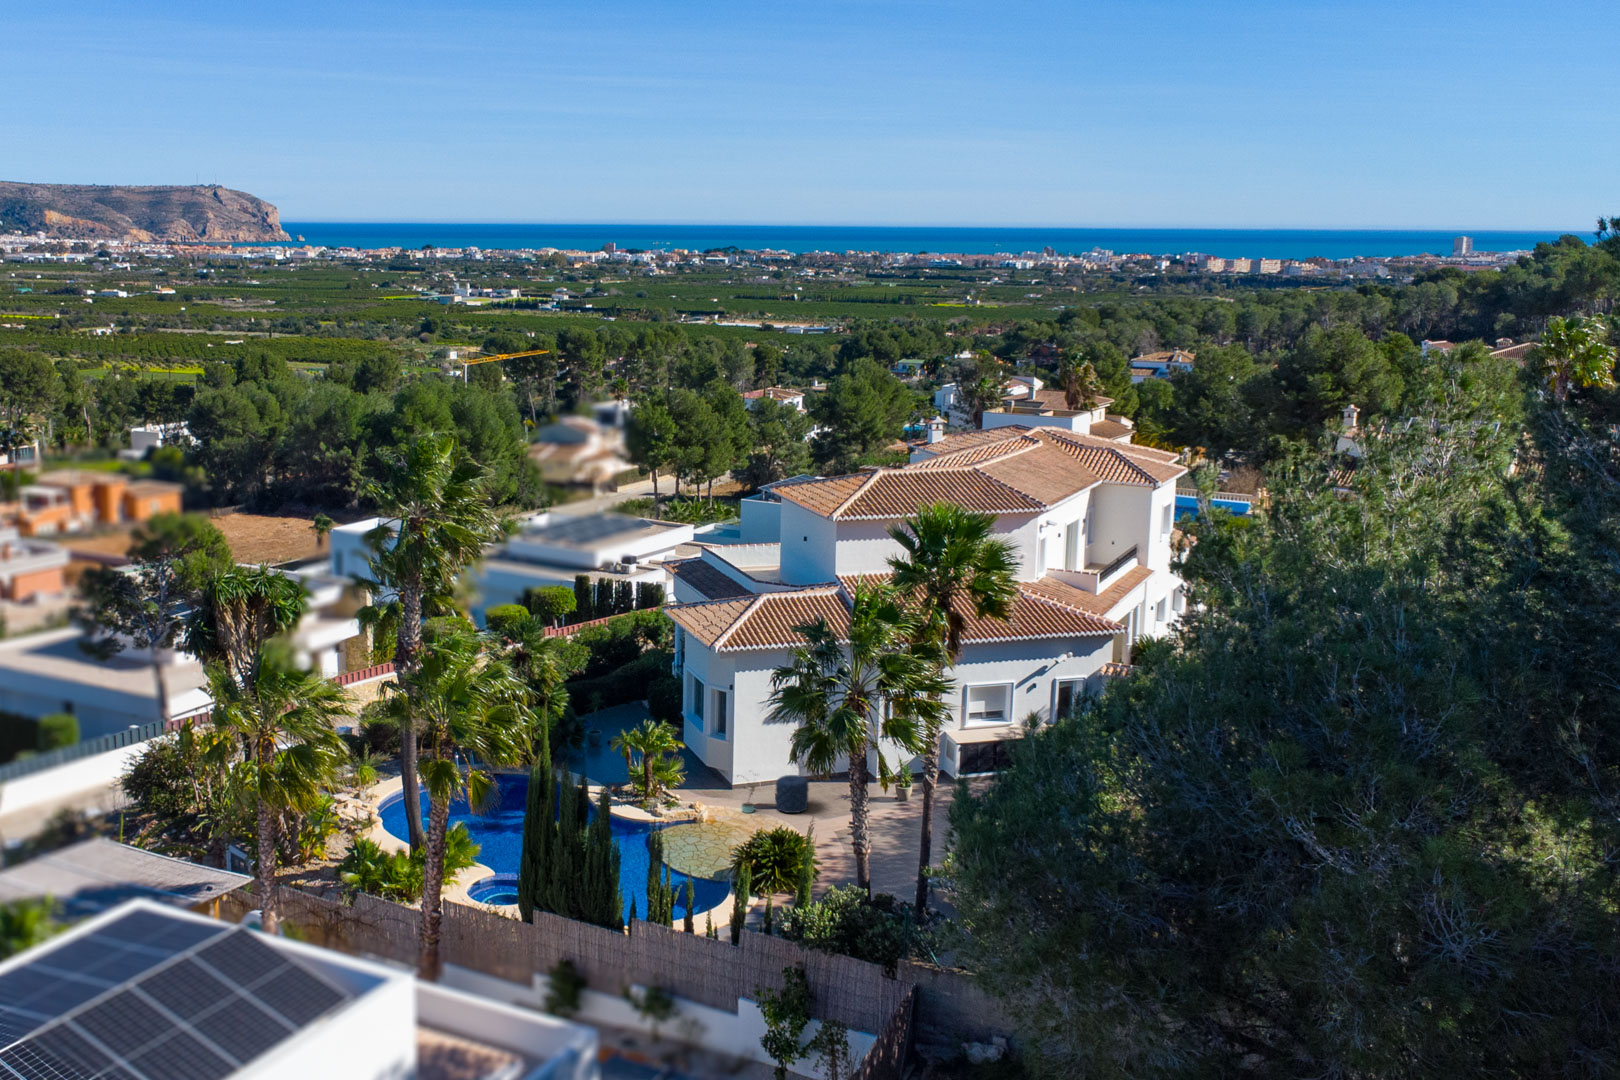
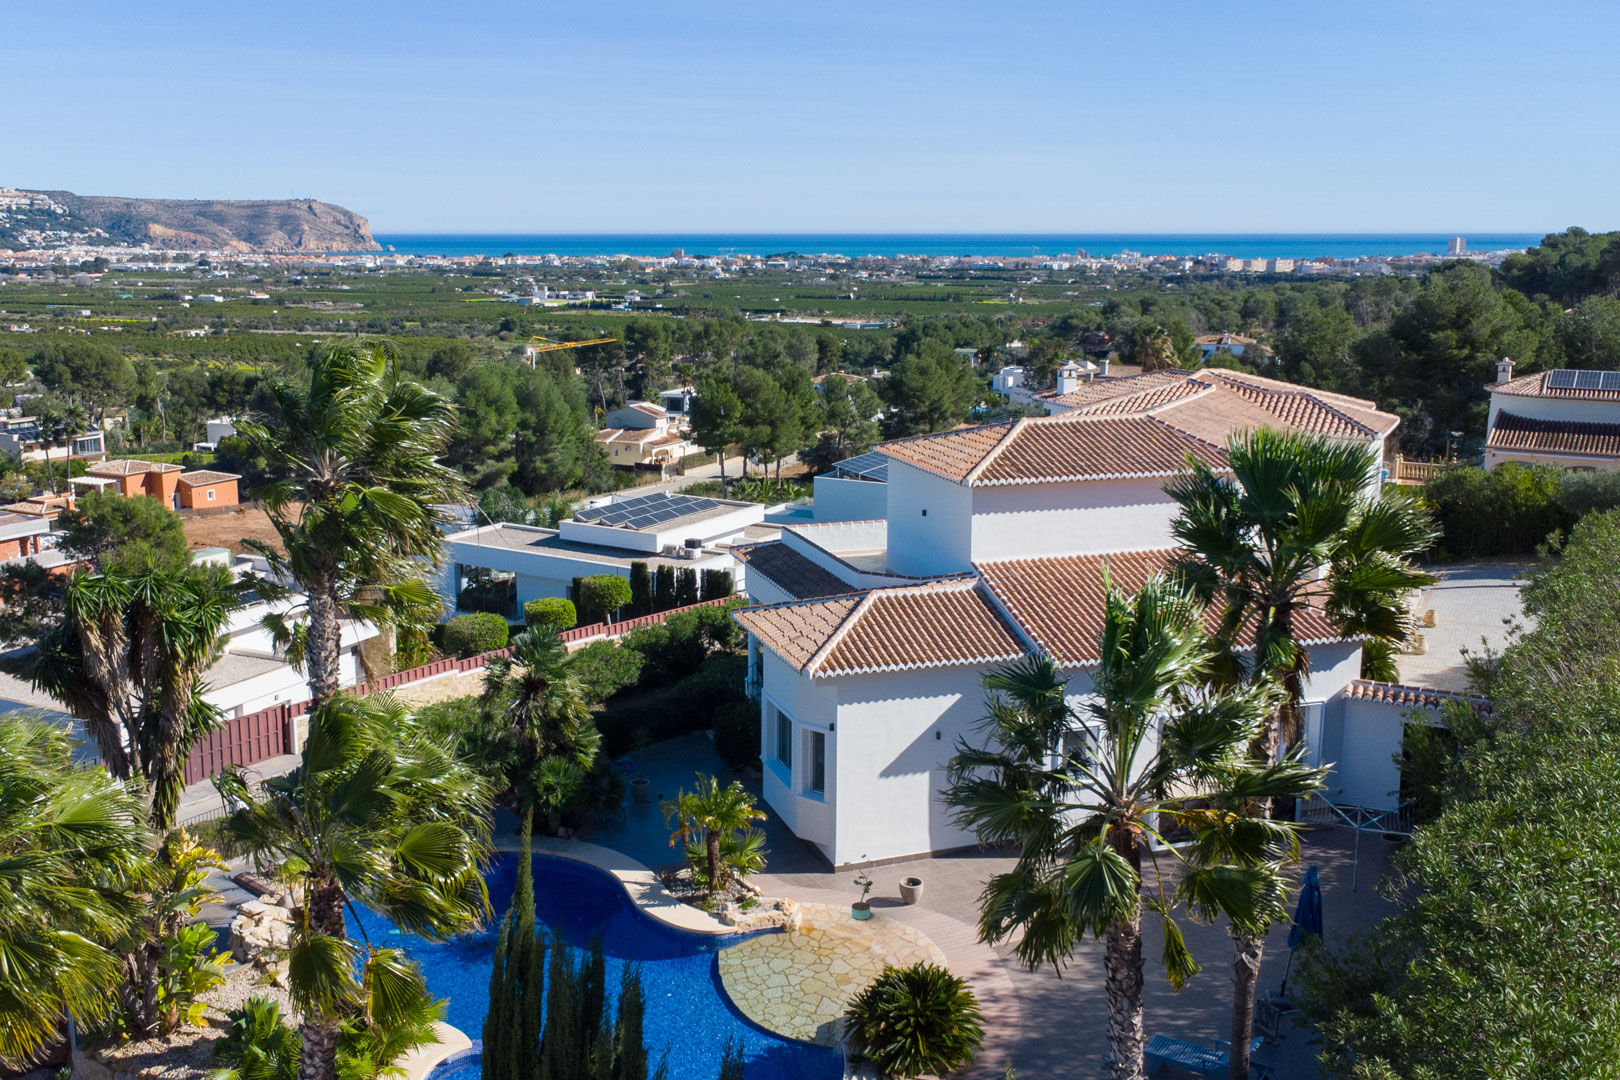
pouf: present [776,775,809,813] -> none [901,860,951,921]

